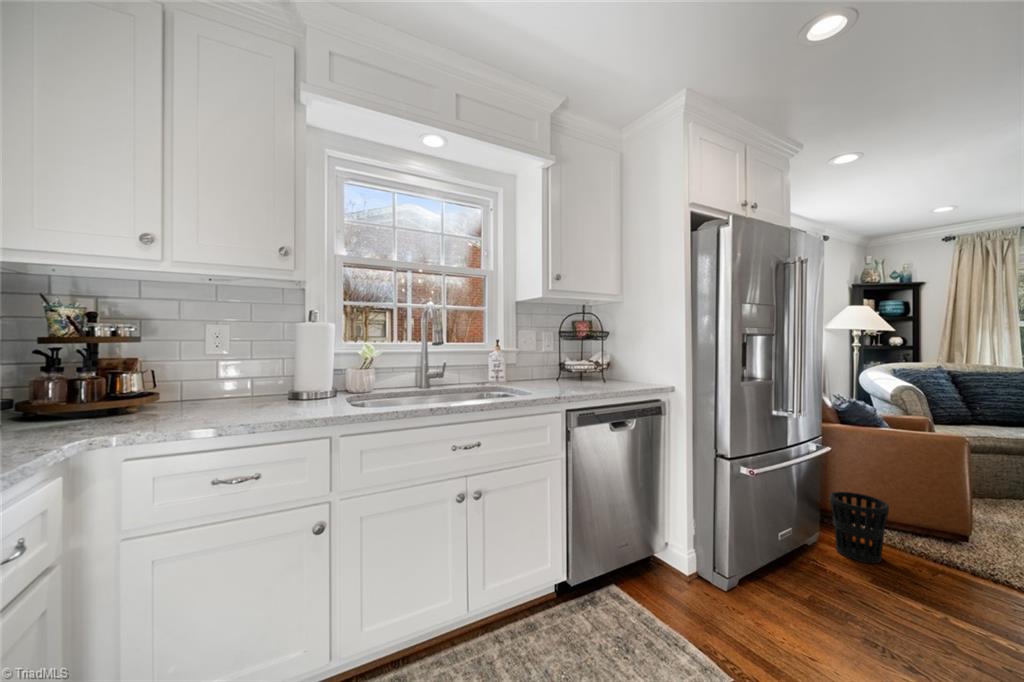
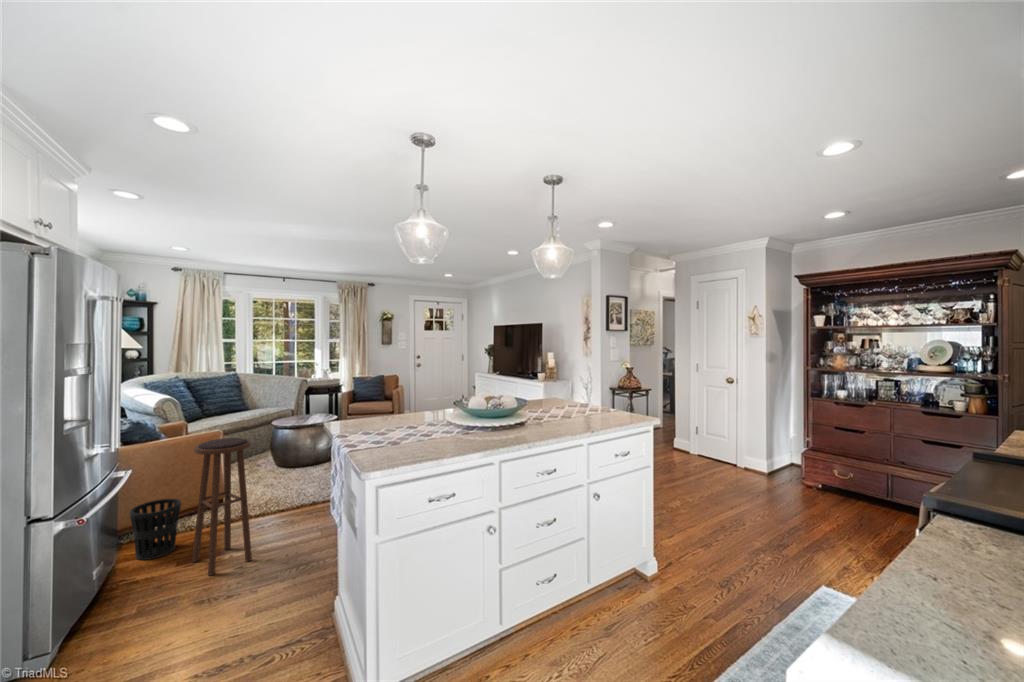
stool: none [887,436,983,643] -> present [192,438,252,576]

